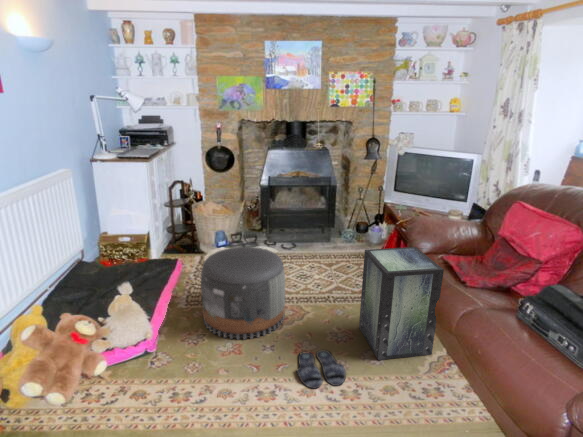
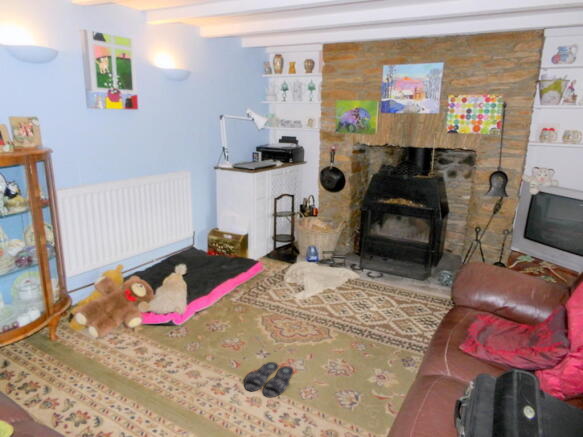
pouf: present [201,247,285,340] -> none [227,259,301,340]
storage box: present [359,247,444,360] -> none [324,284,401,411]

